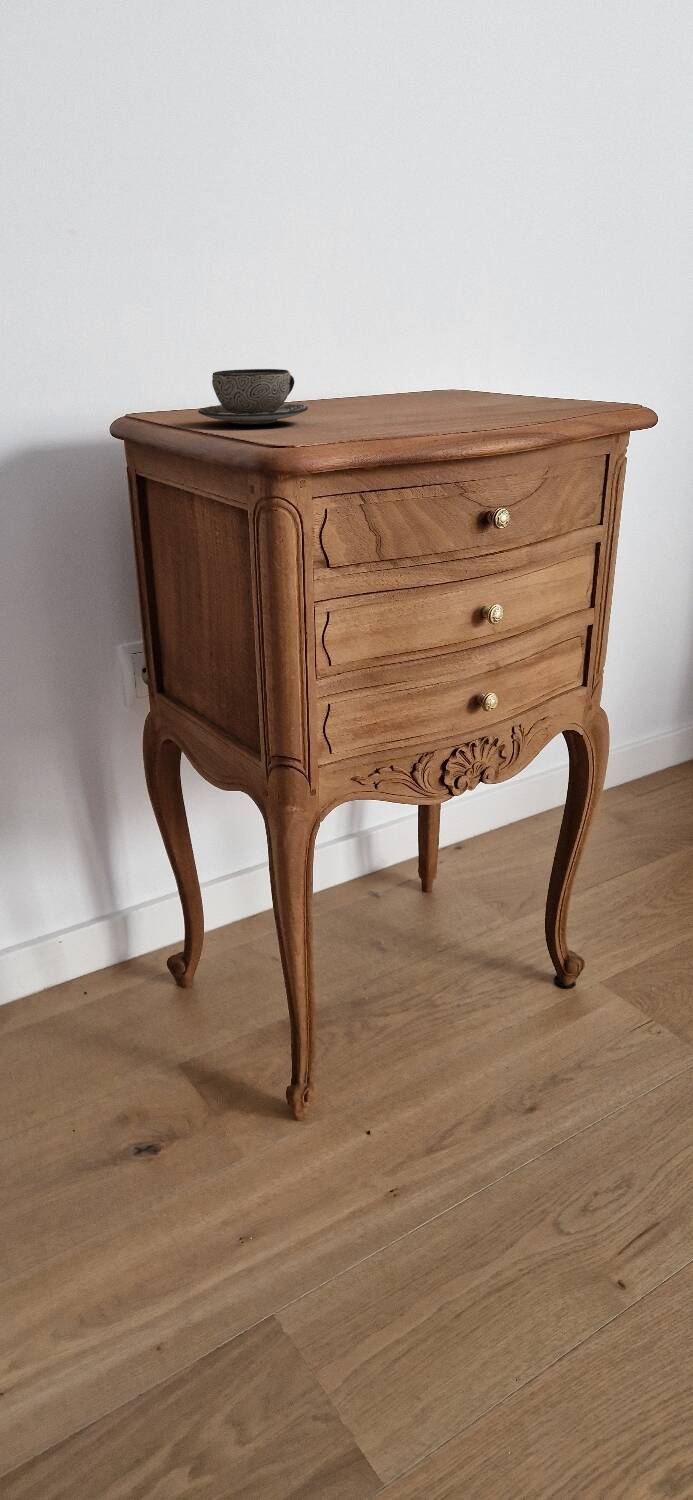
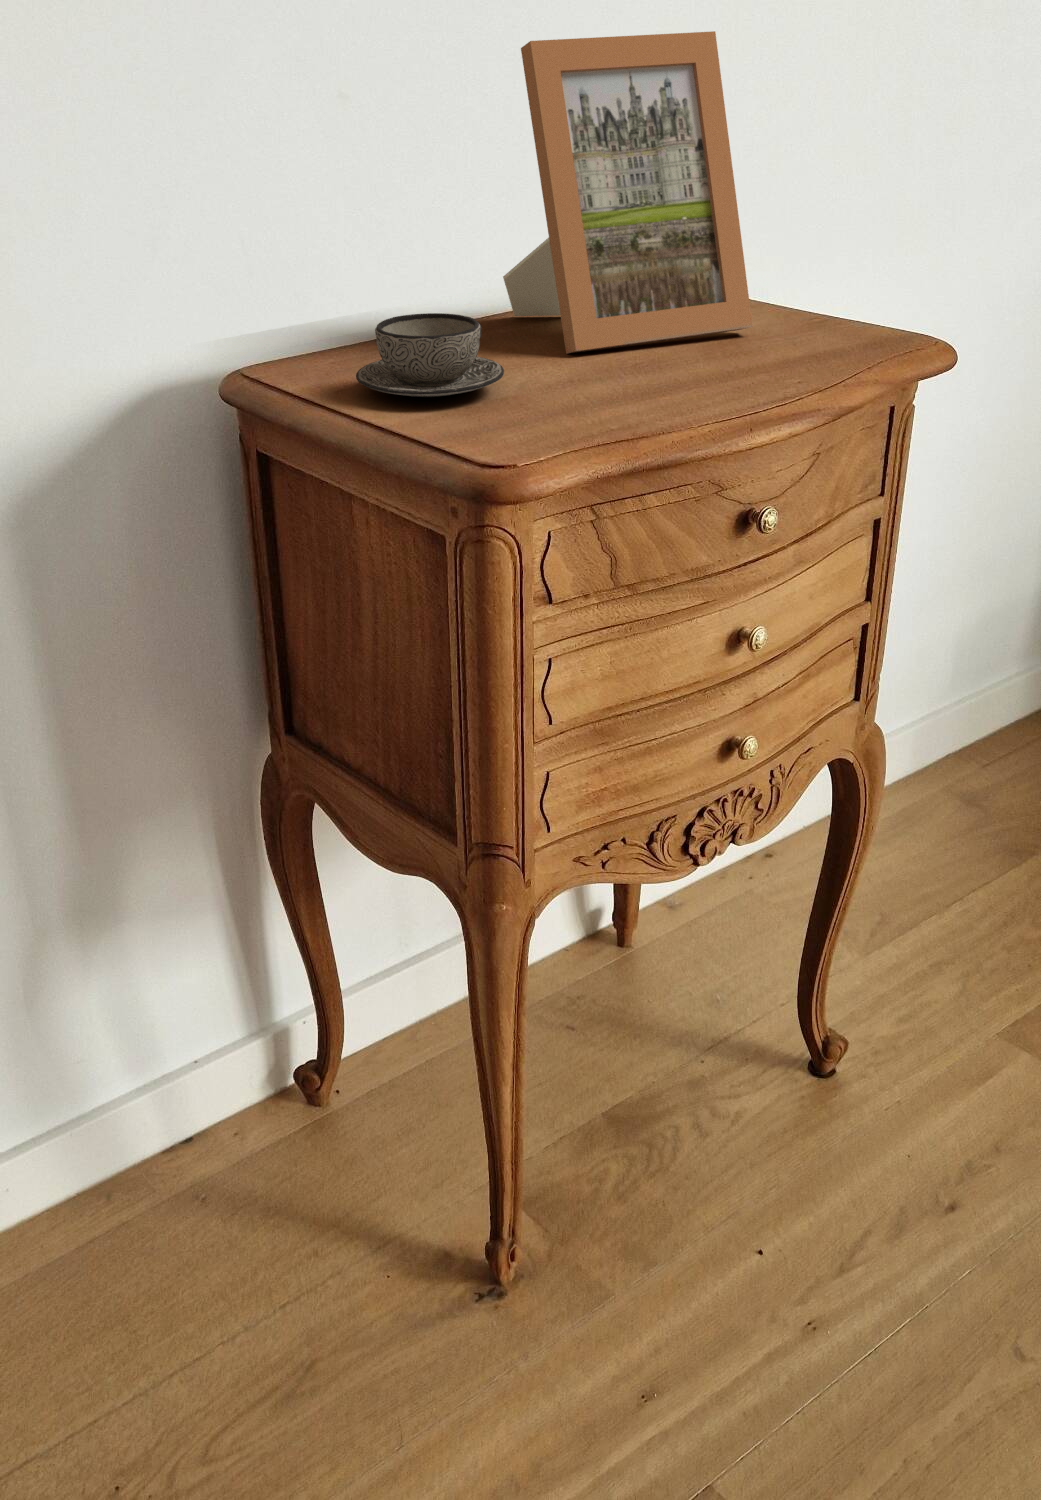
picture frame: none [328,184,507,414] -> present [503,31,752,354]

